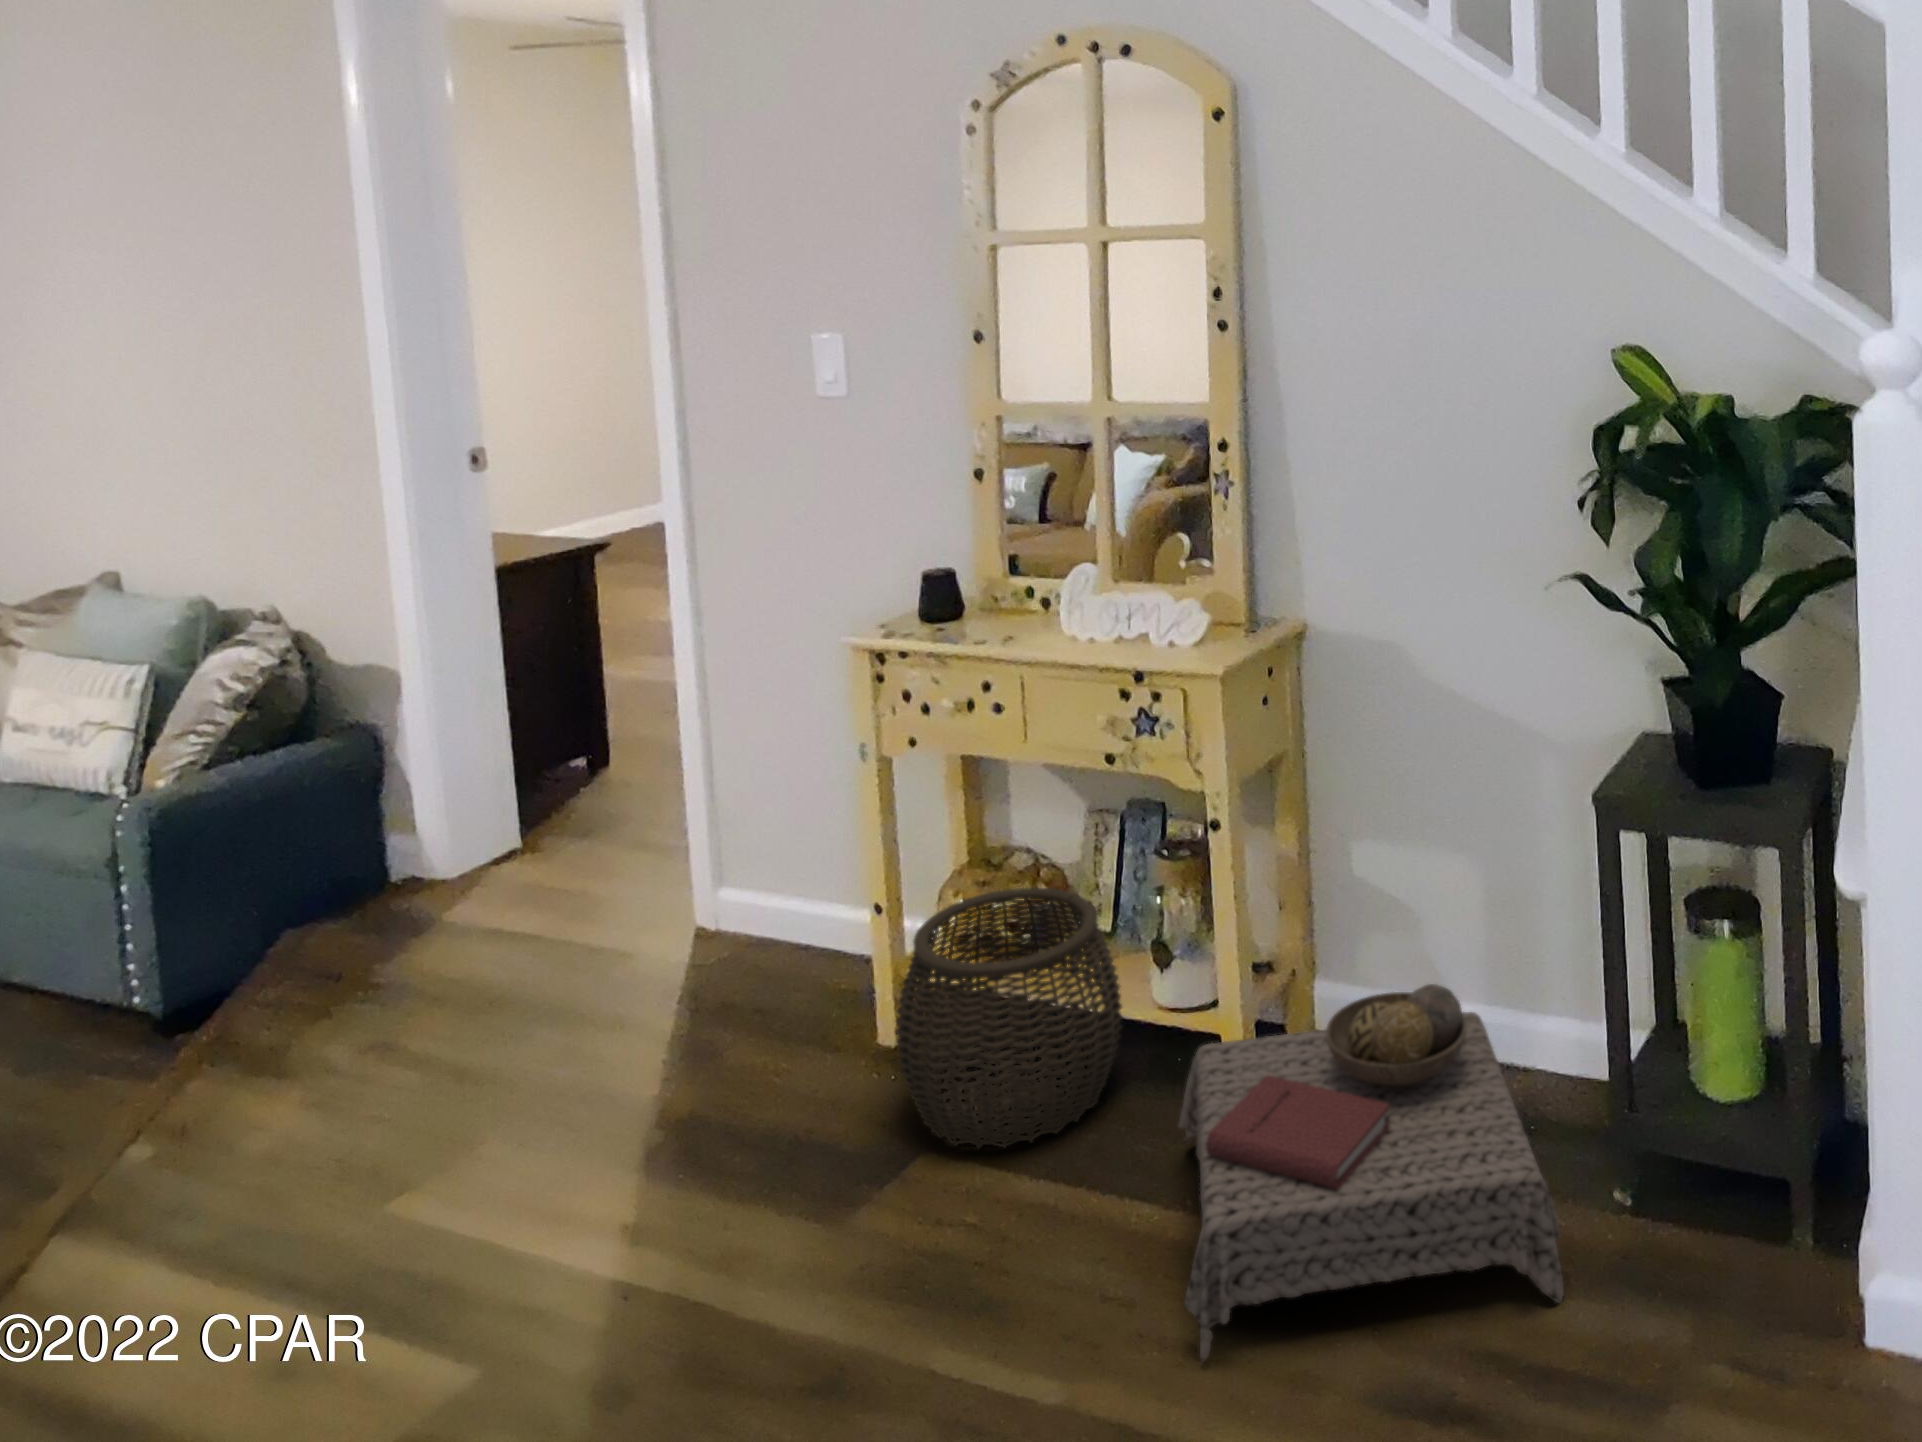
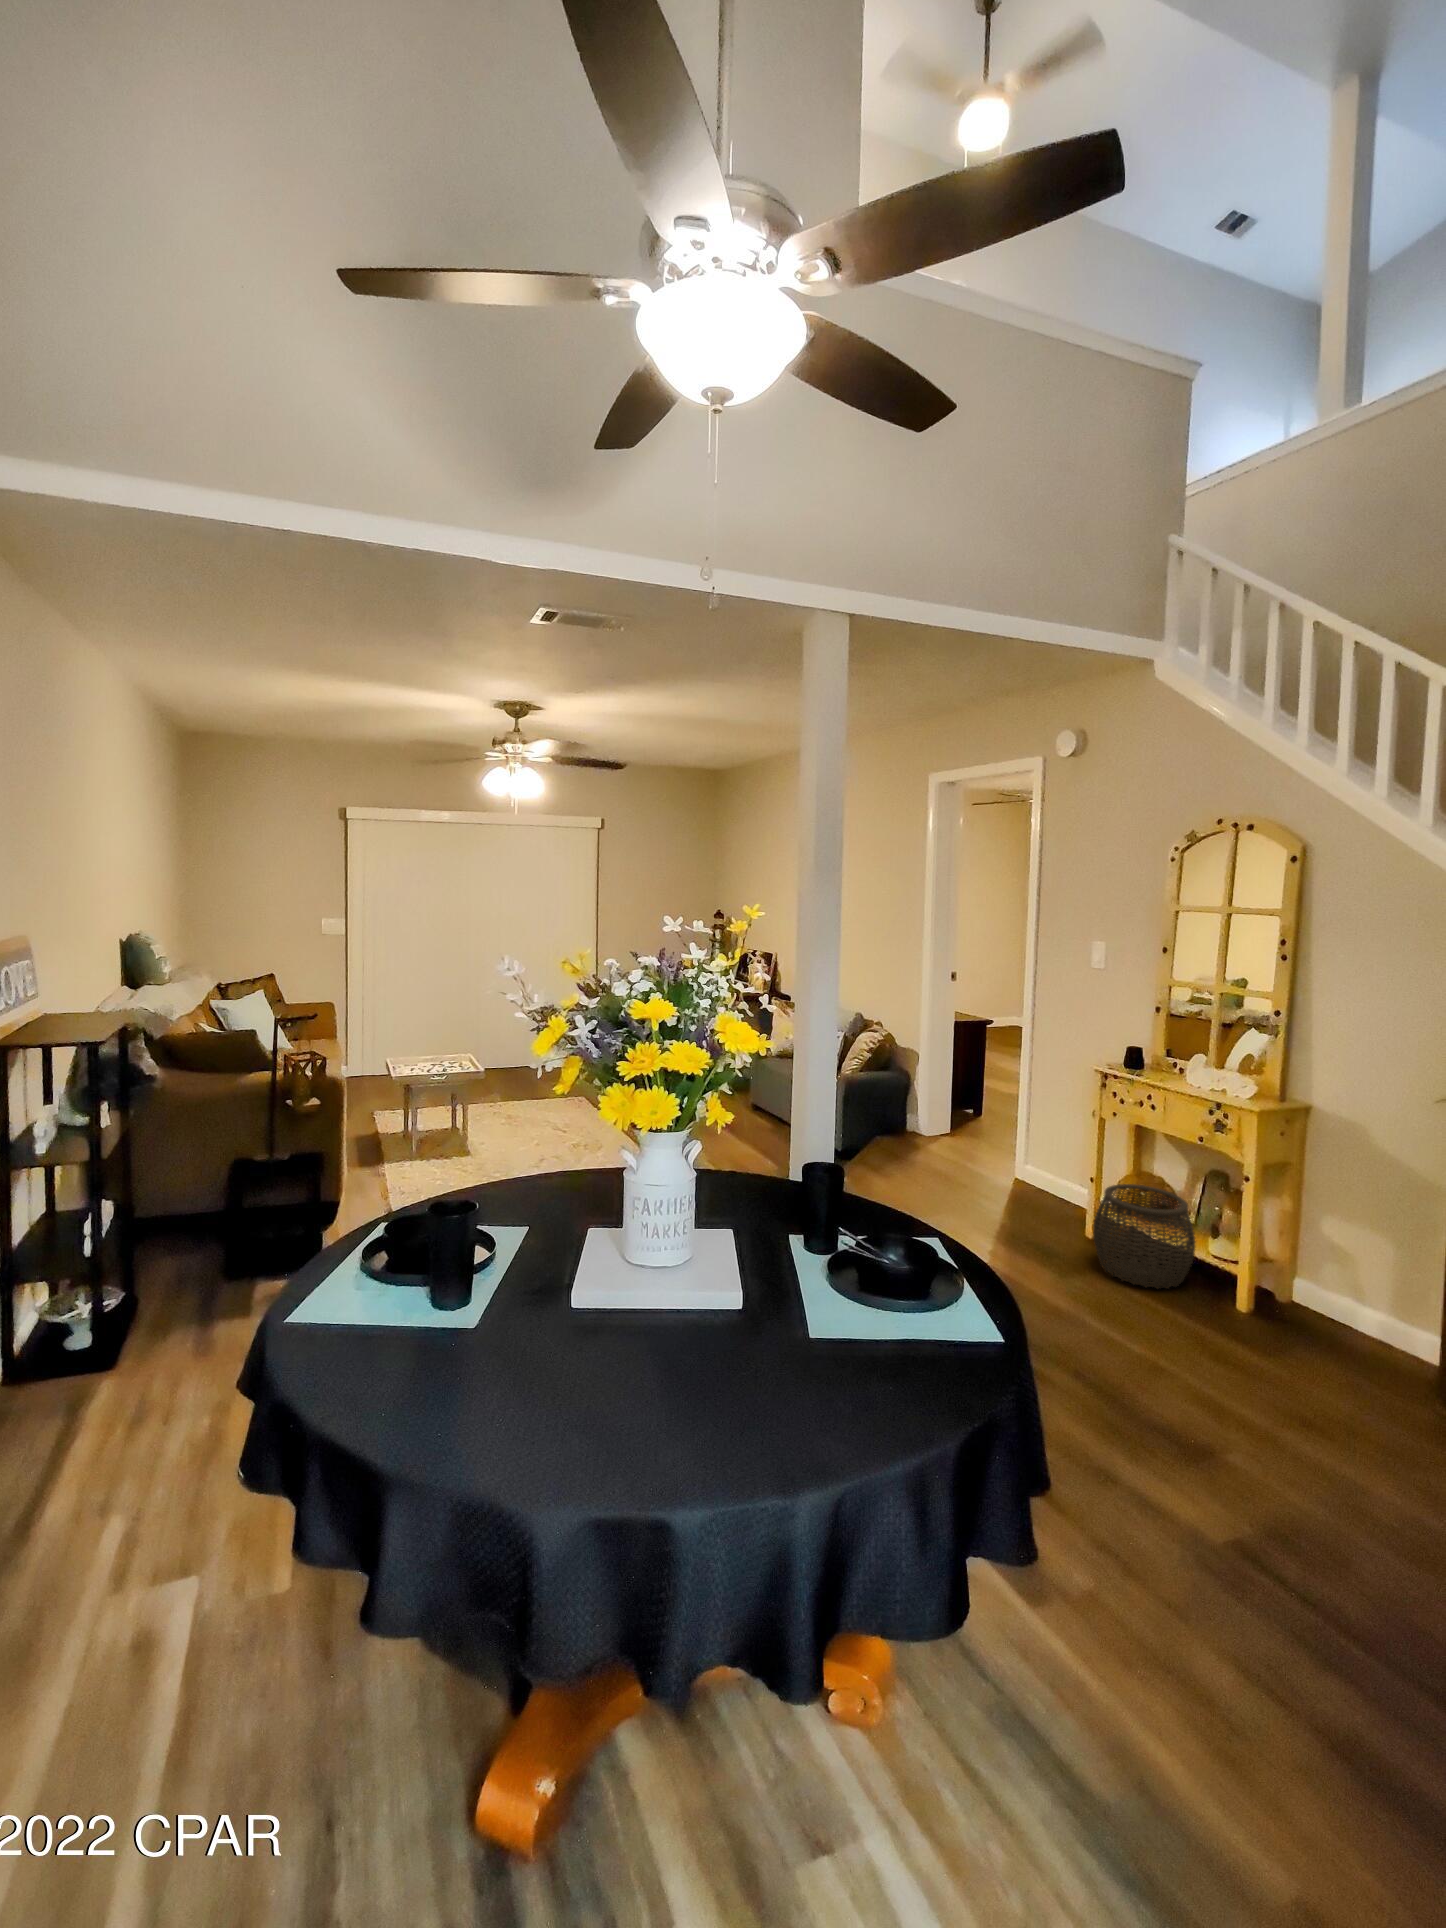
ottoman: present [1178,984,1564,1362] -> none [1204,1271,1412,1437]

